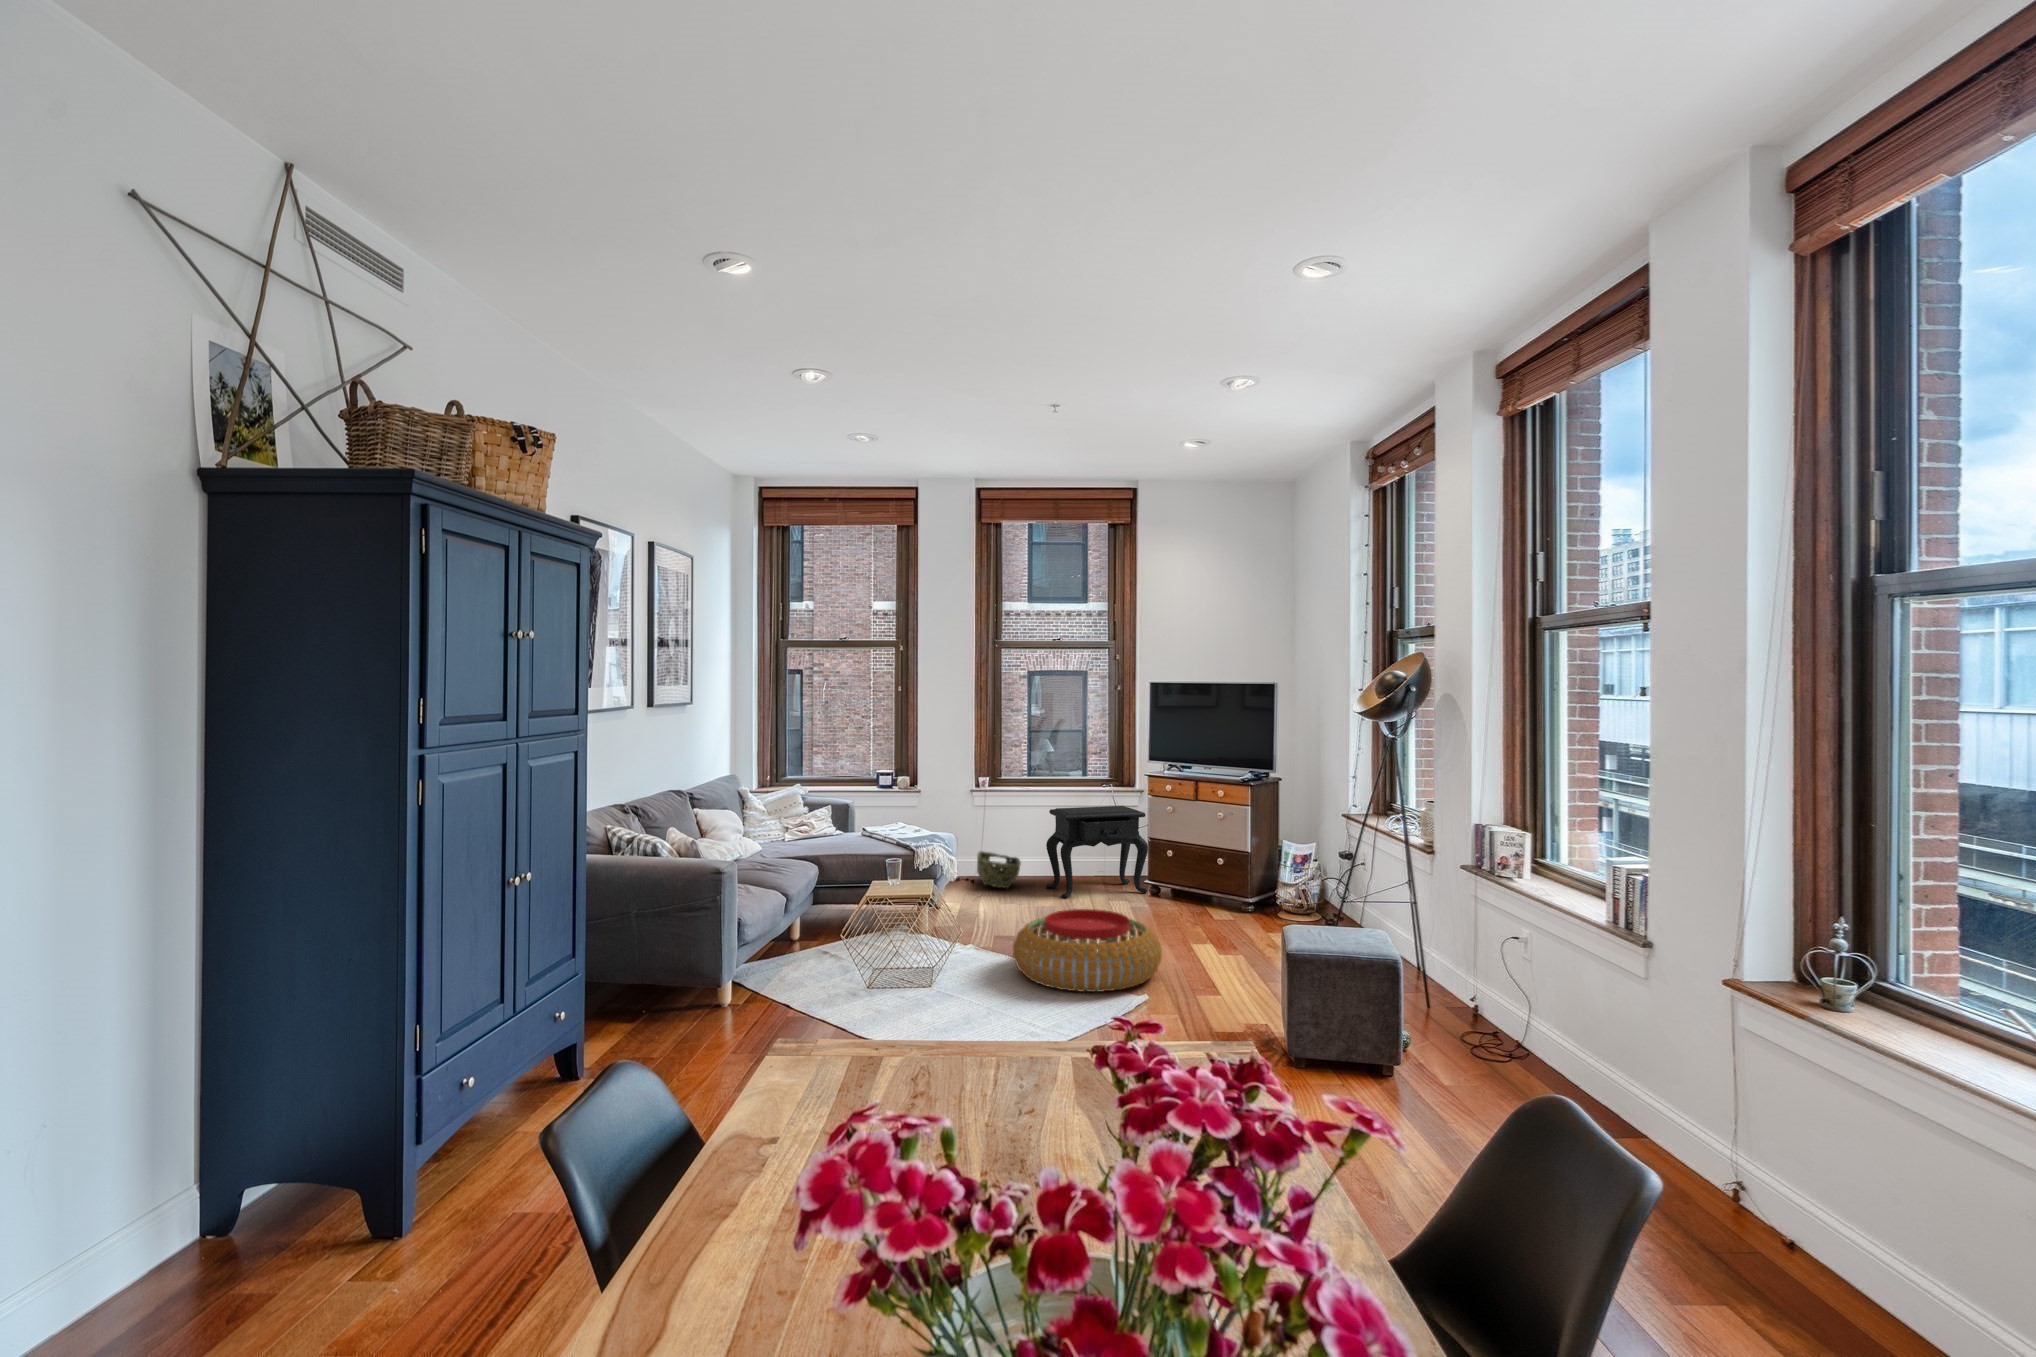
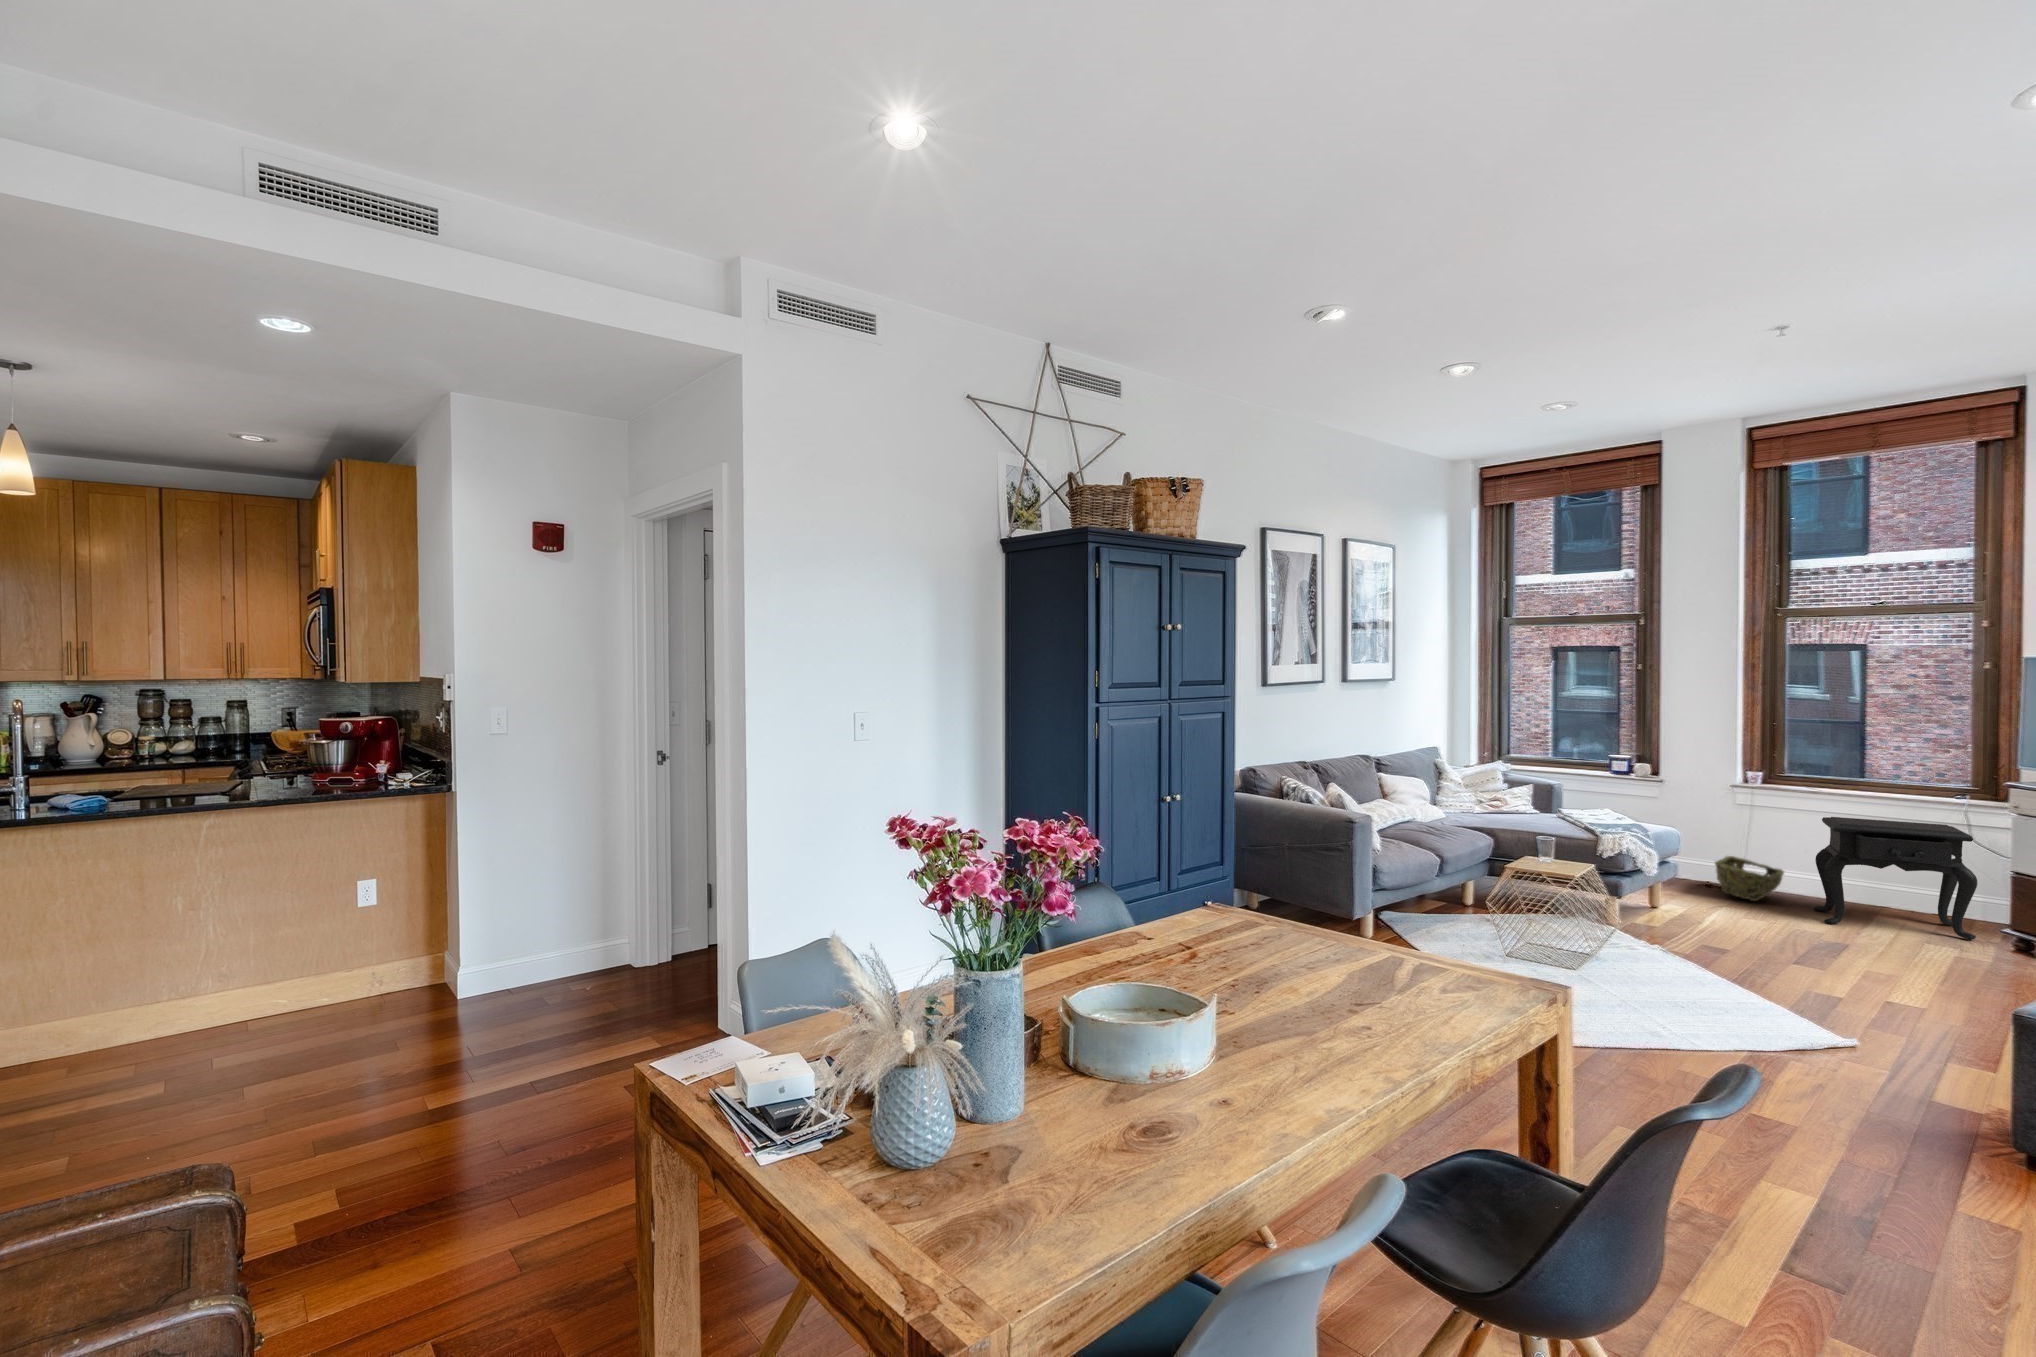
pouf: present [1013,909,1162,992] -> none [1671,921,1881,1019]

